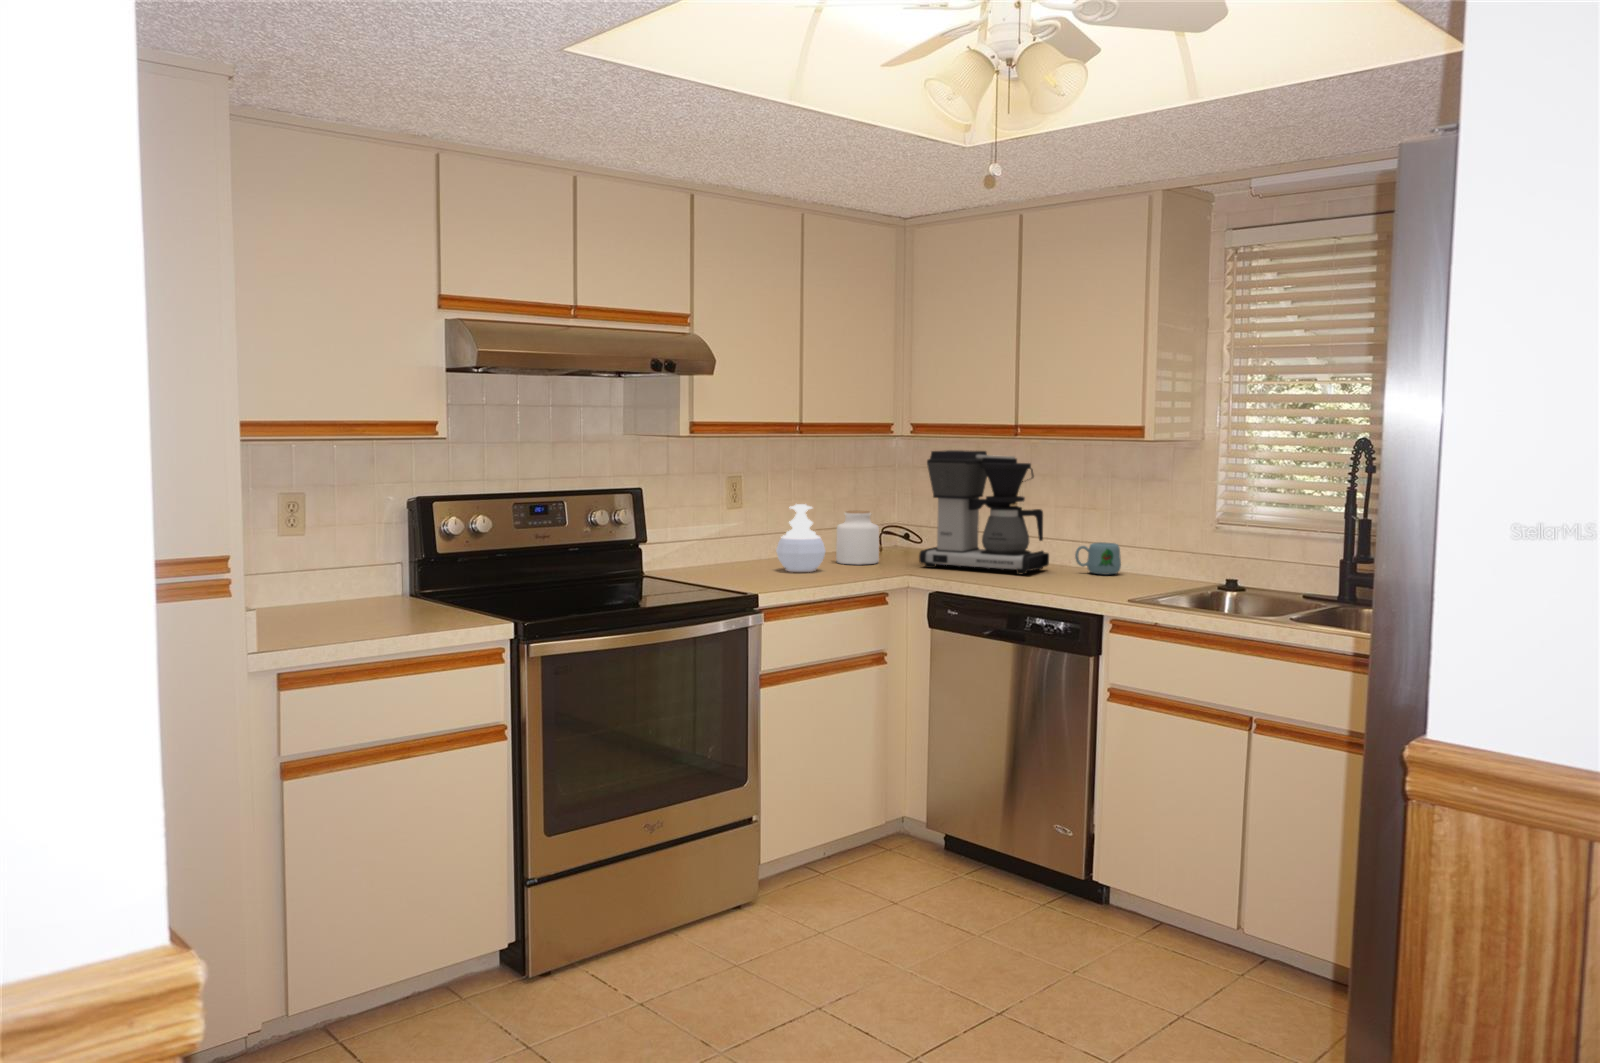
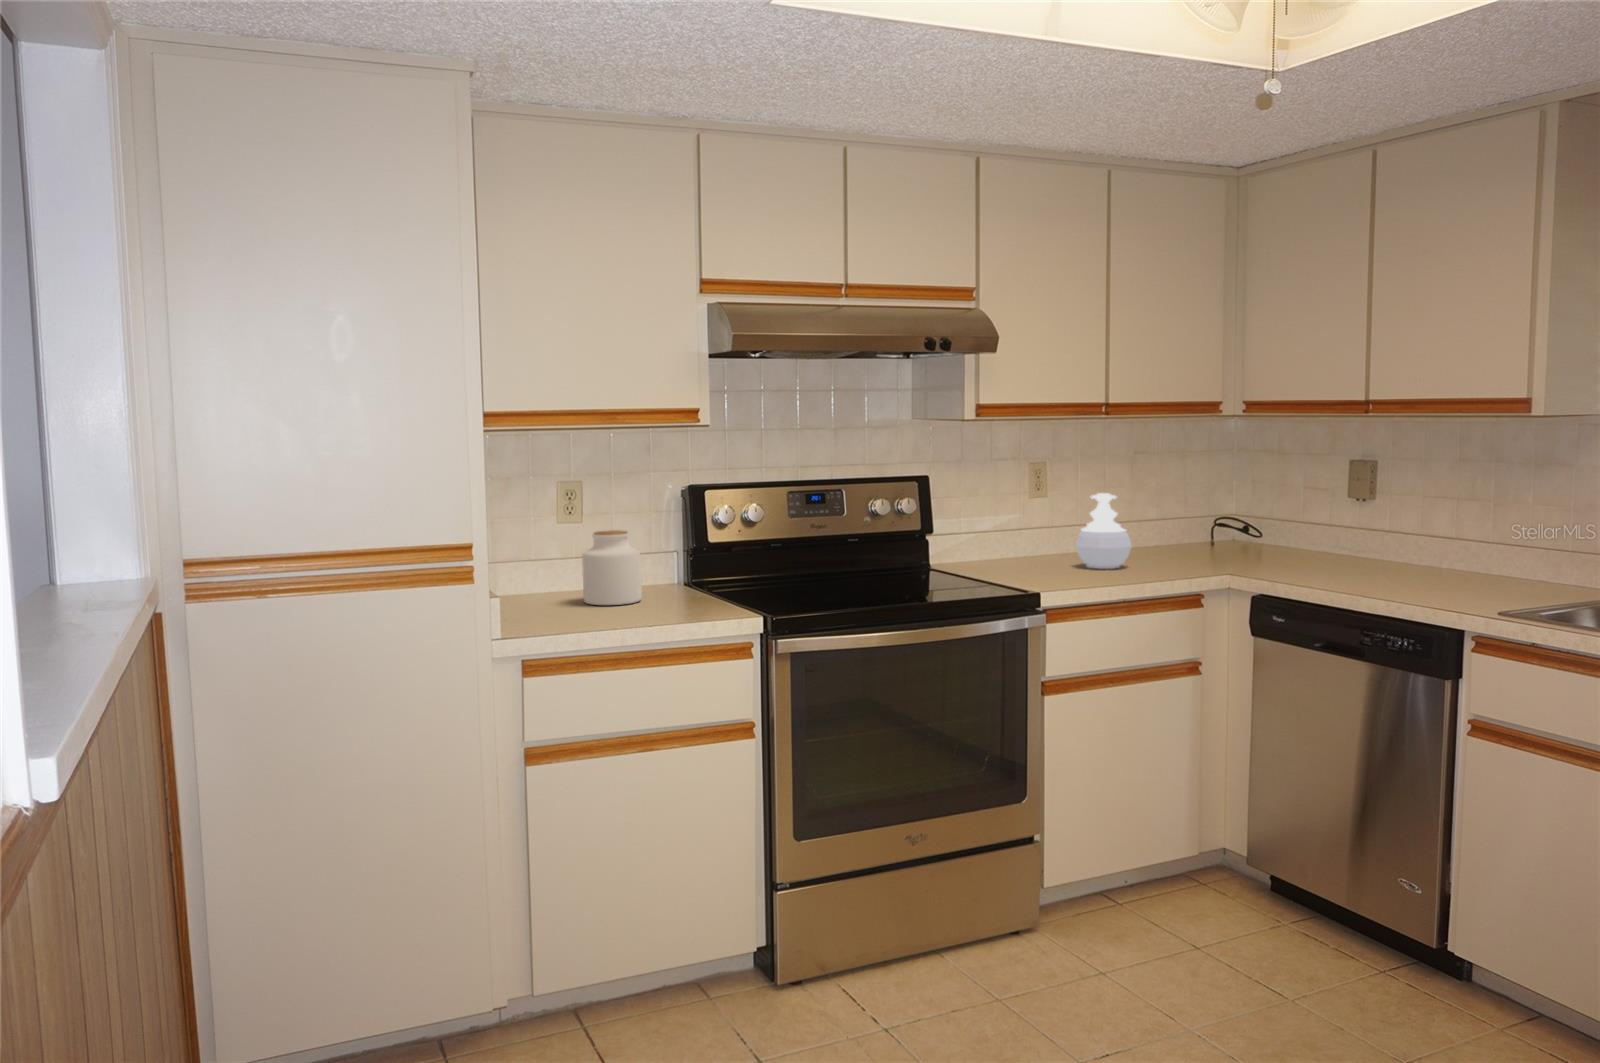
coffee maker: present [919,450,1049,574] -> none [1246,430,1411,577]
jar: present [836,511,879,565] -> present [582,530,642,605]
mug: present [1075,542,1121,575] -> none [1444,540,1506,579]

